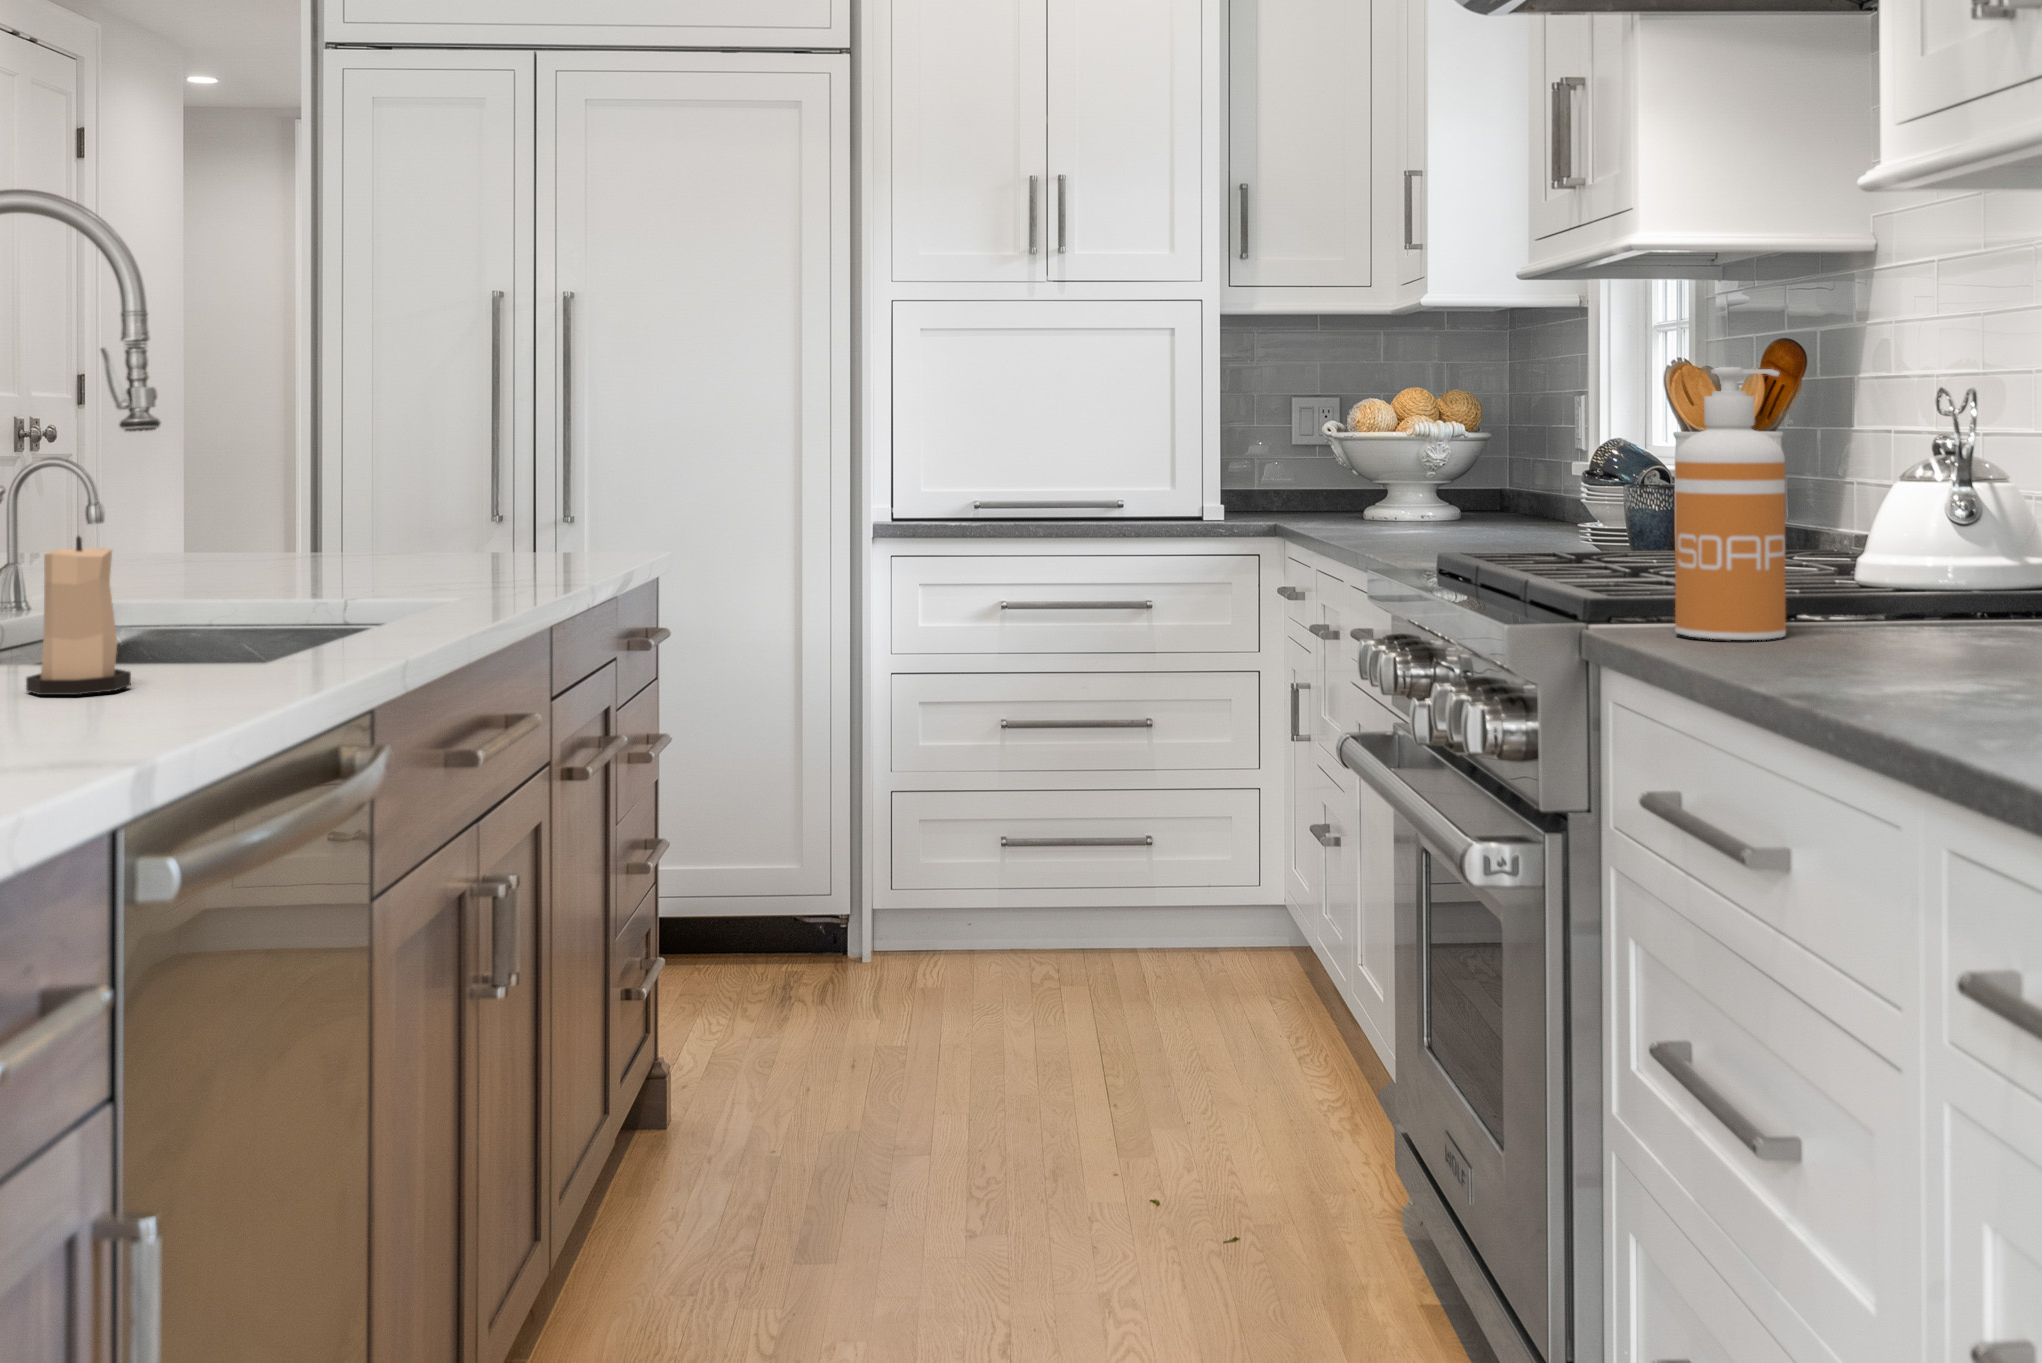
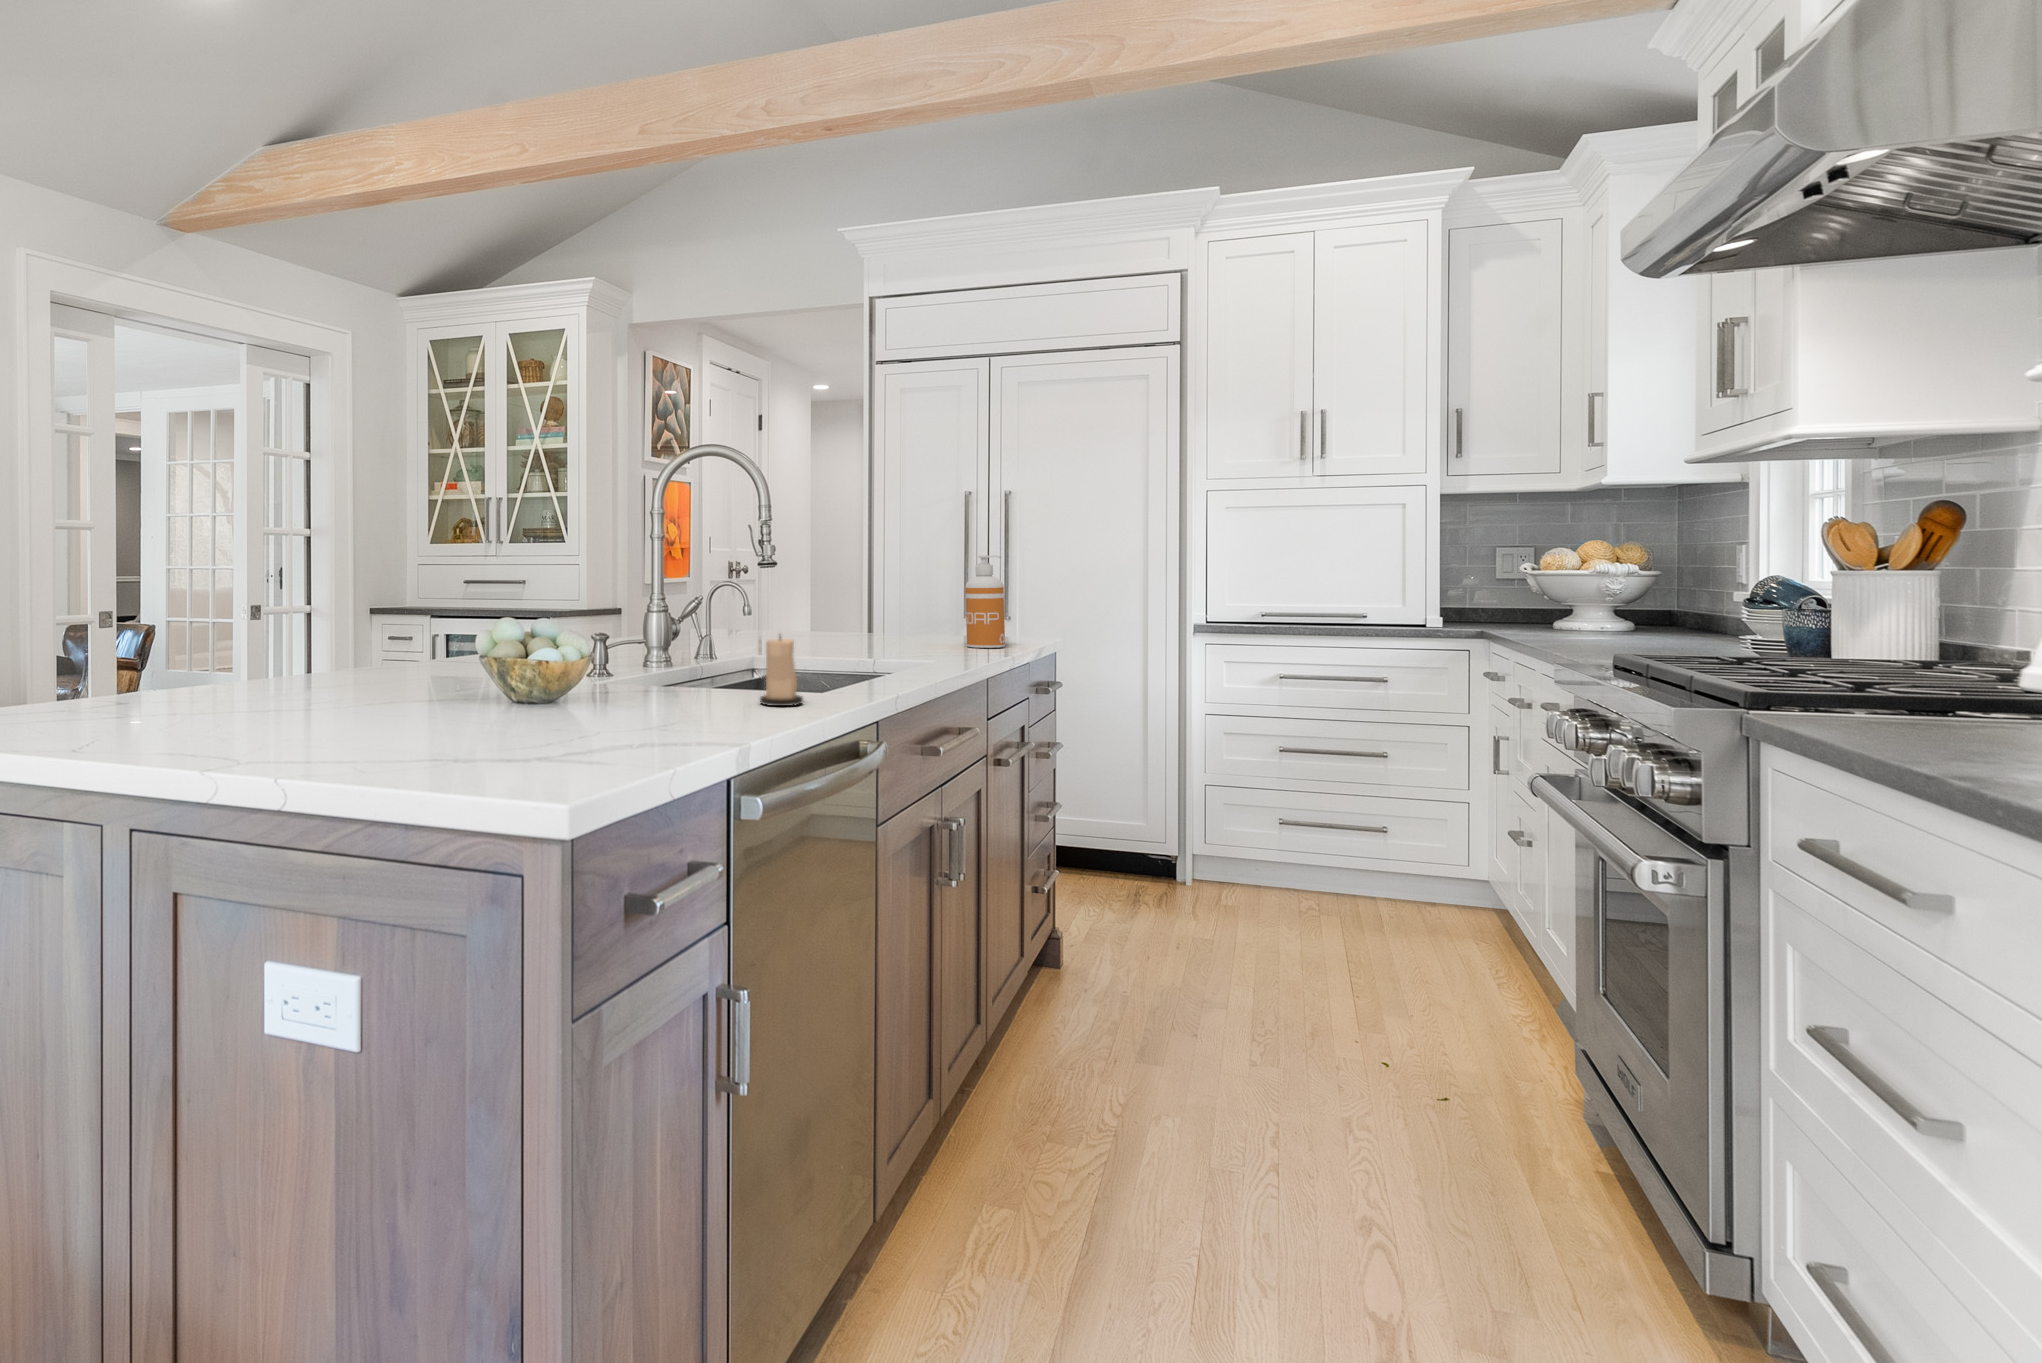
soap dispenser: present [1675,367,1786,640] -> present [966,555,1005,648]

